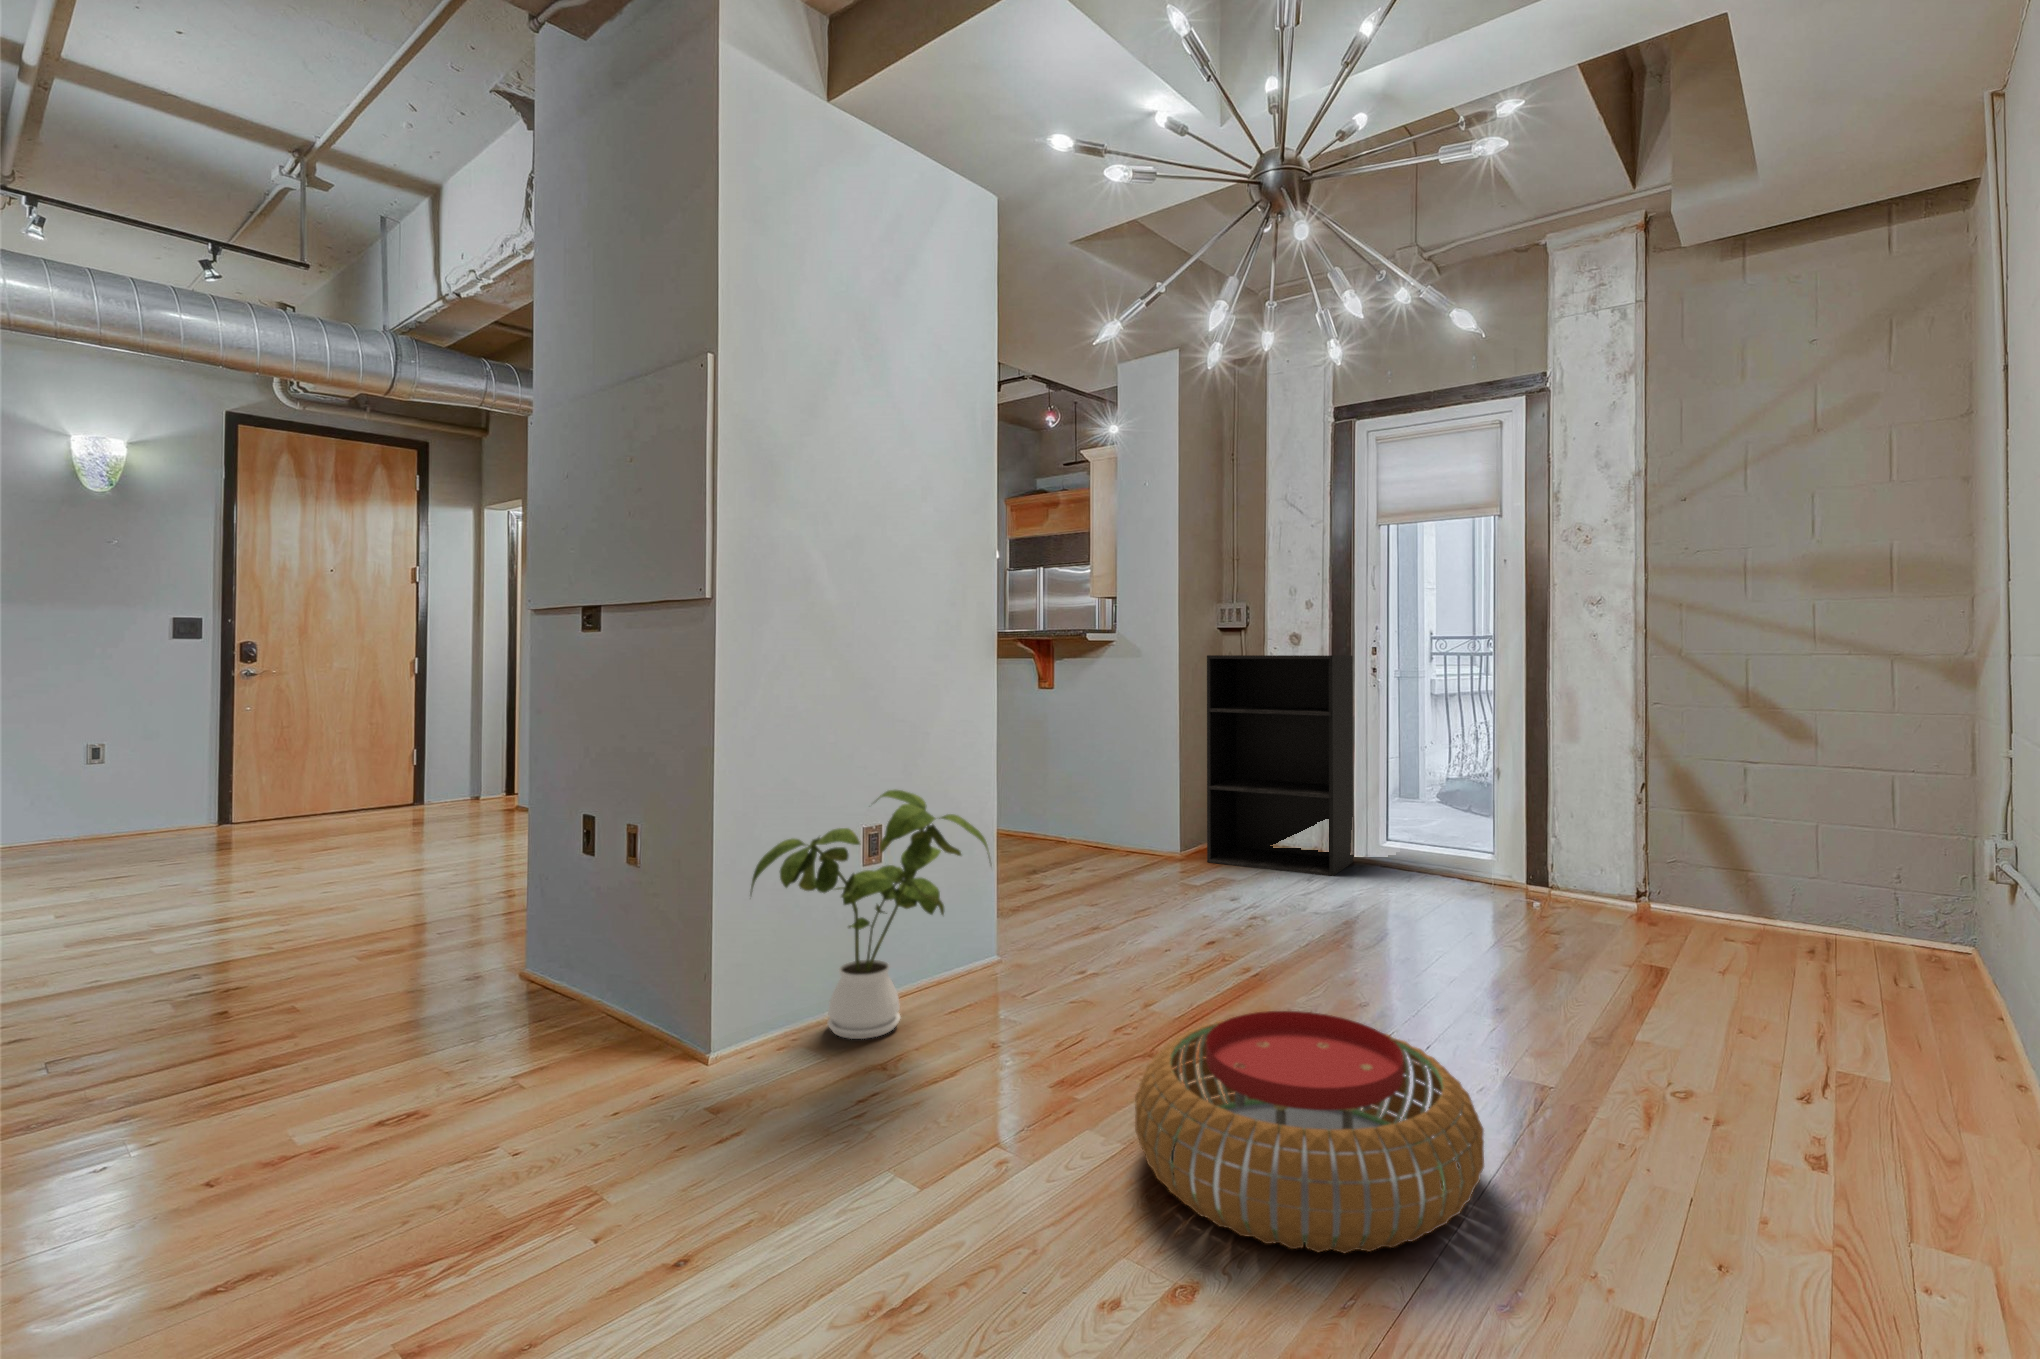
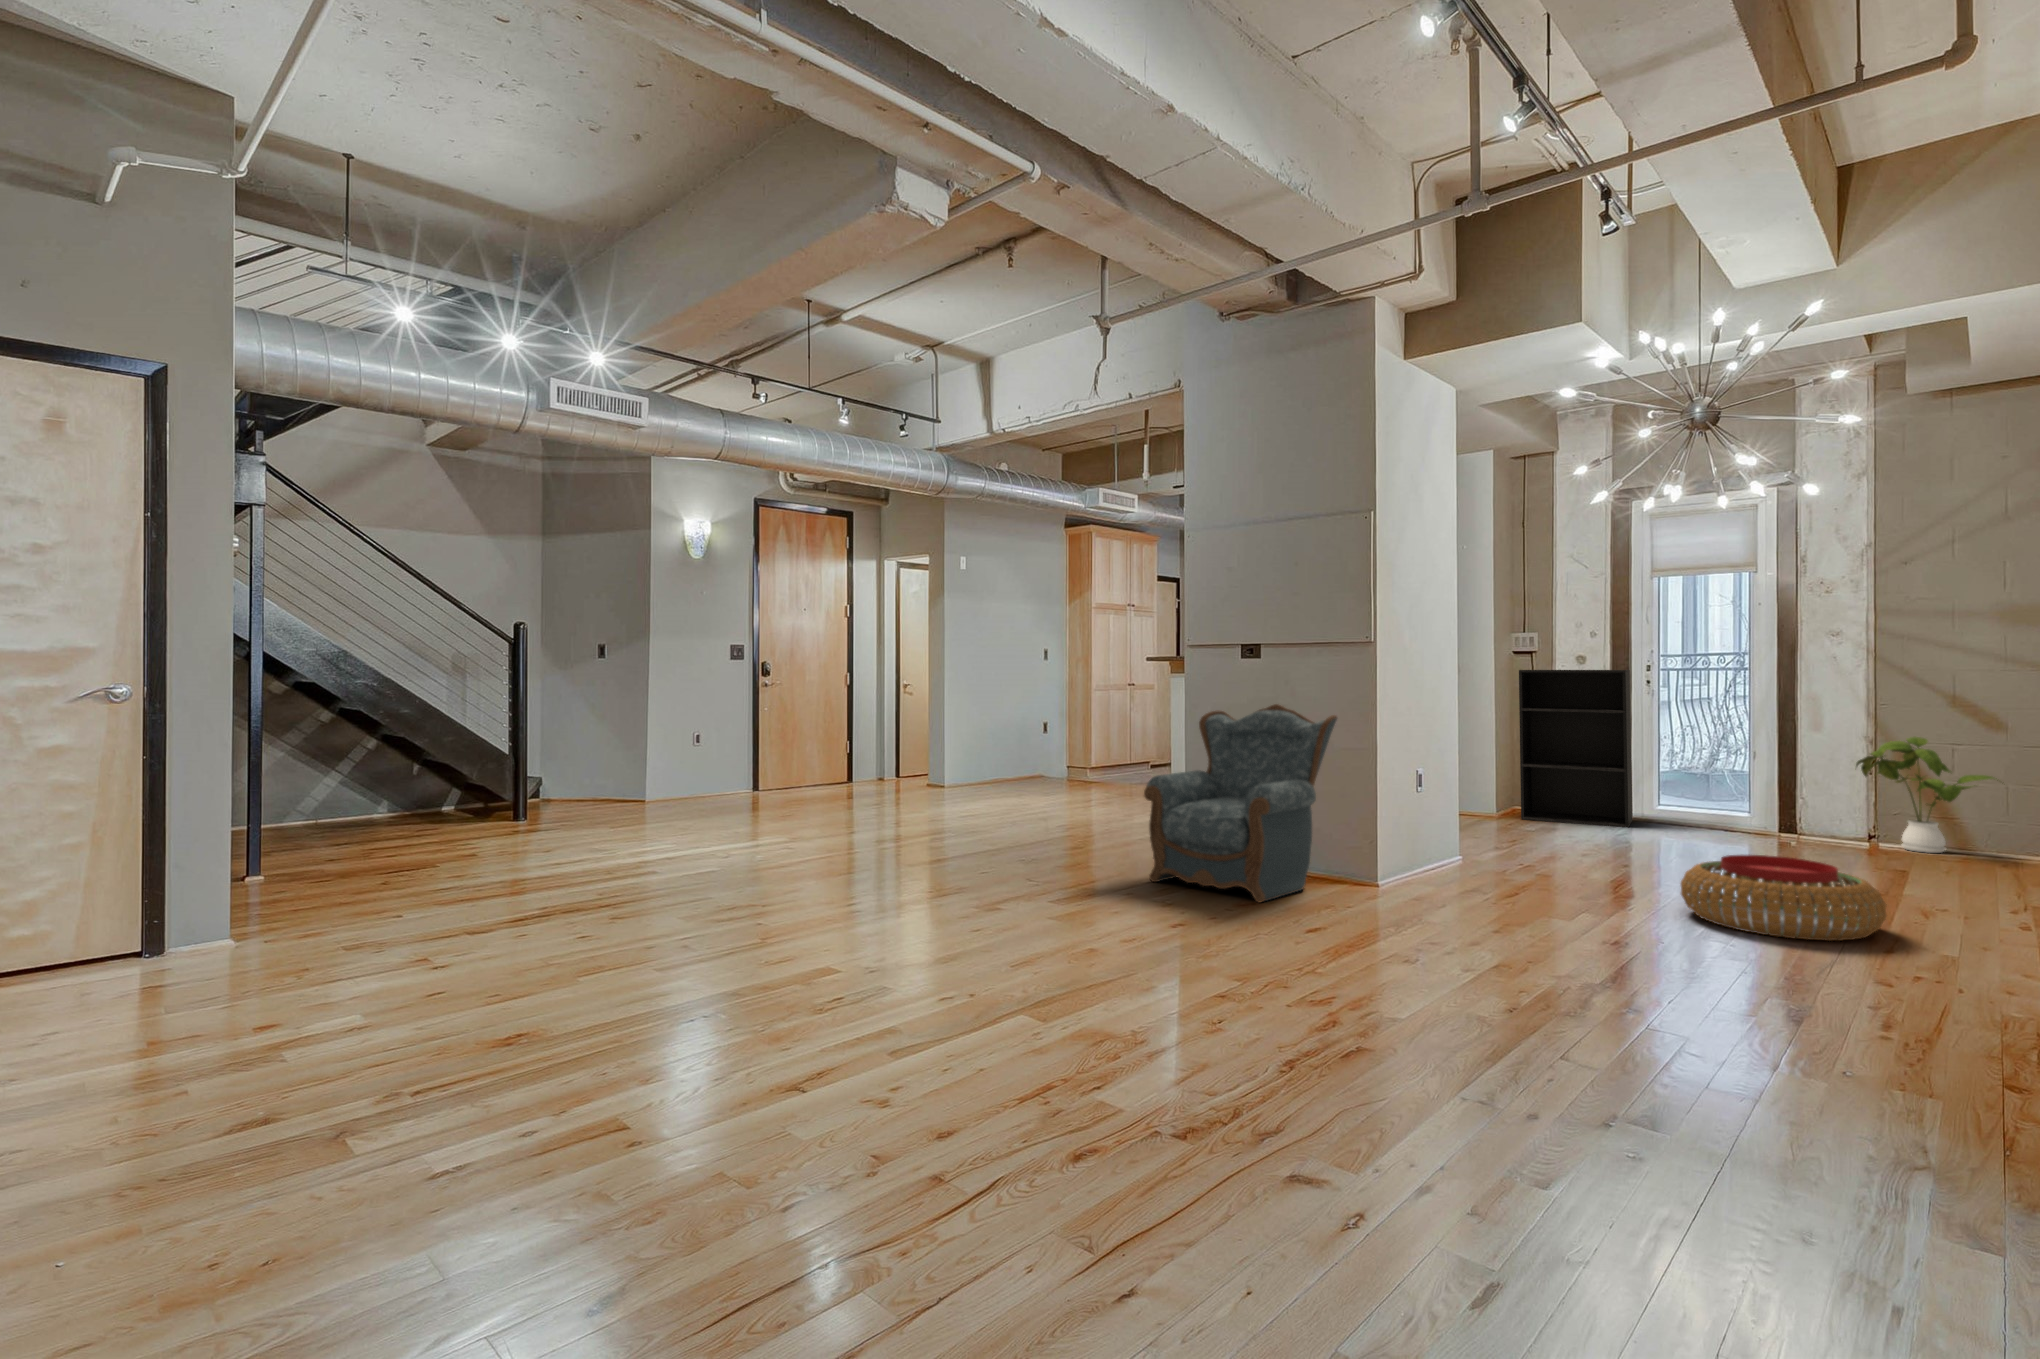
armchair: none [267,711,646,1126] -> present [1144,704,1337,903]
house plant: present [751,790,990,1039] -> present [1856,737,1997,853]

